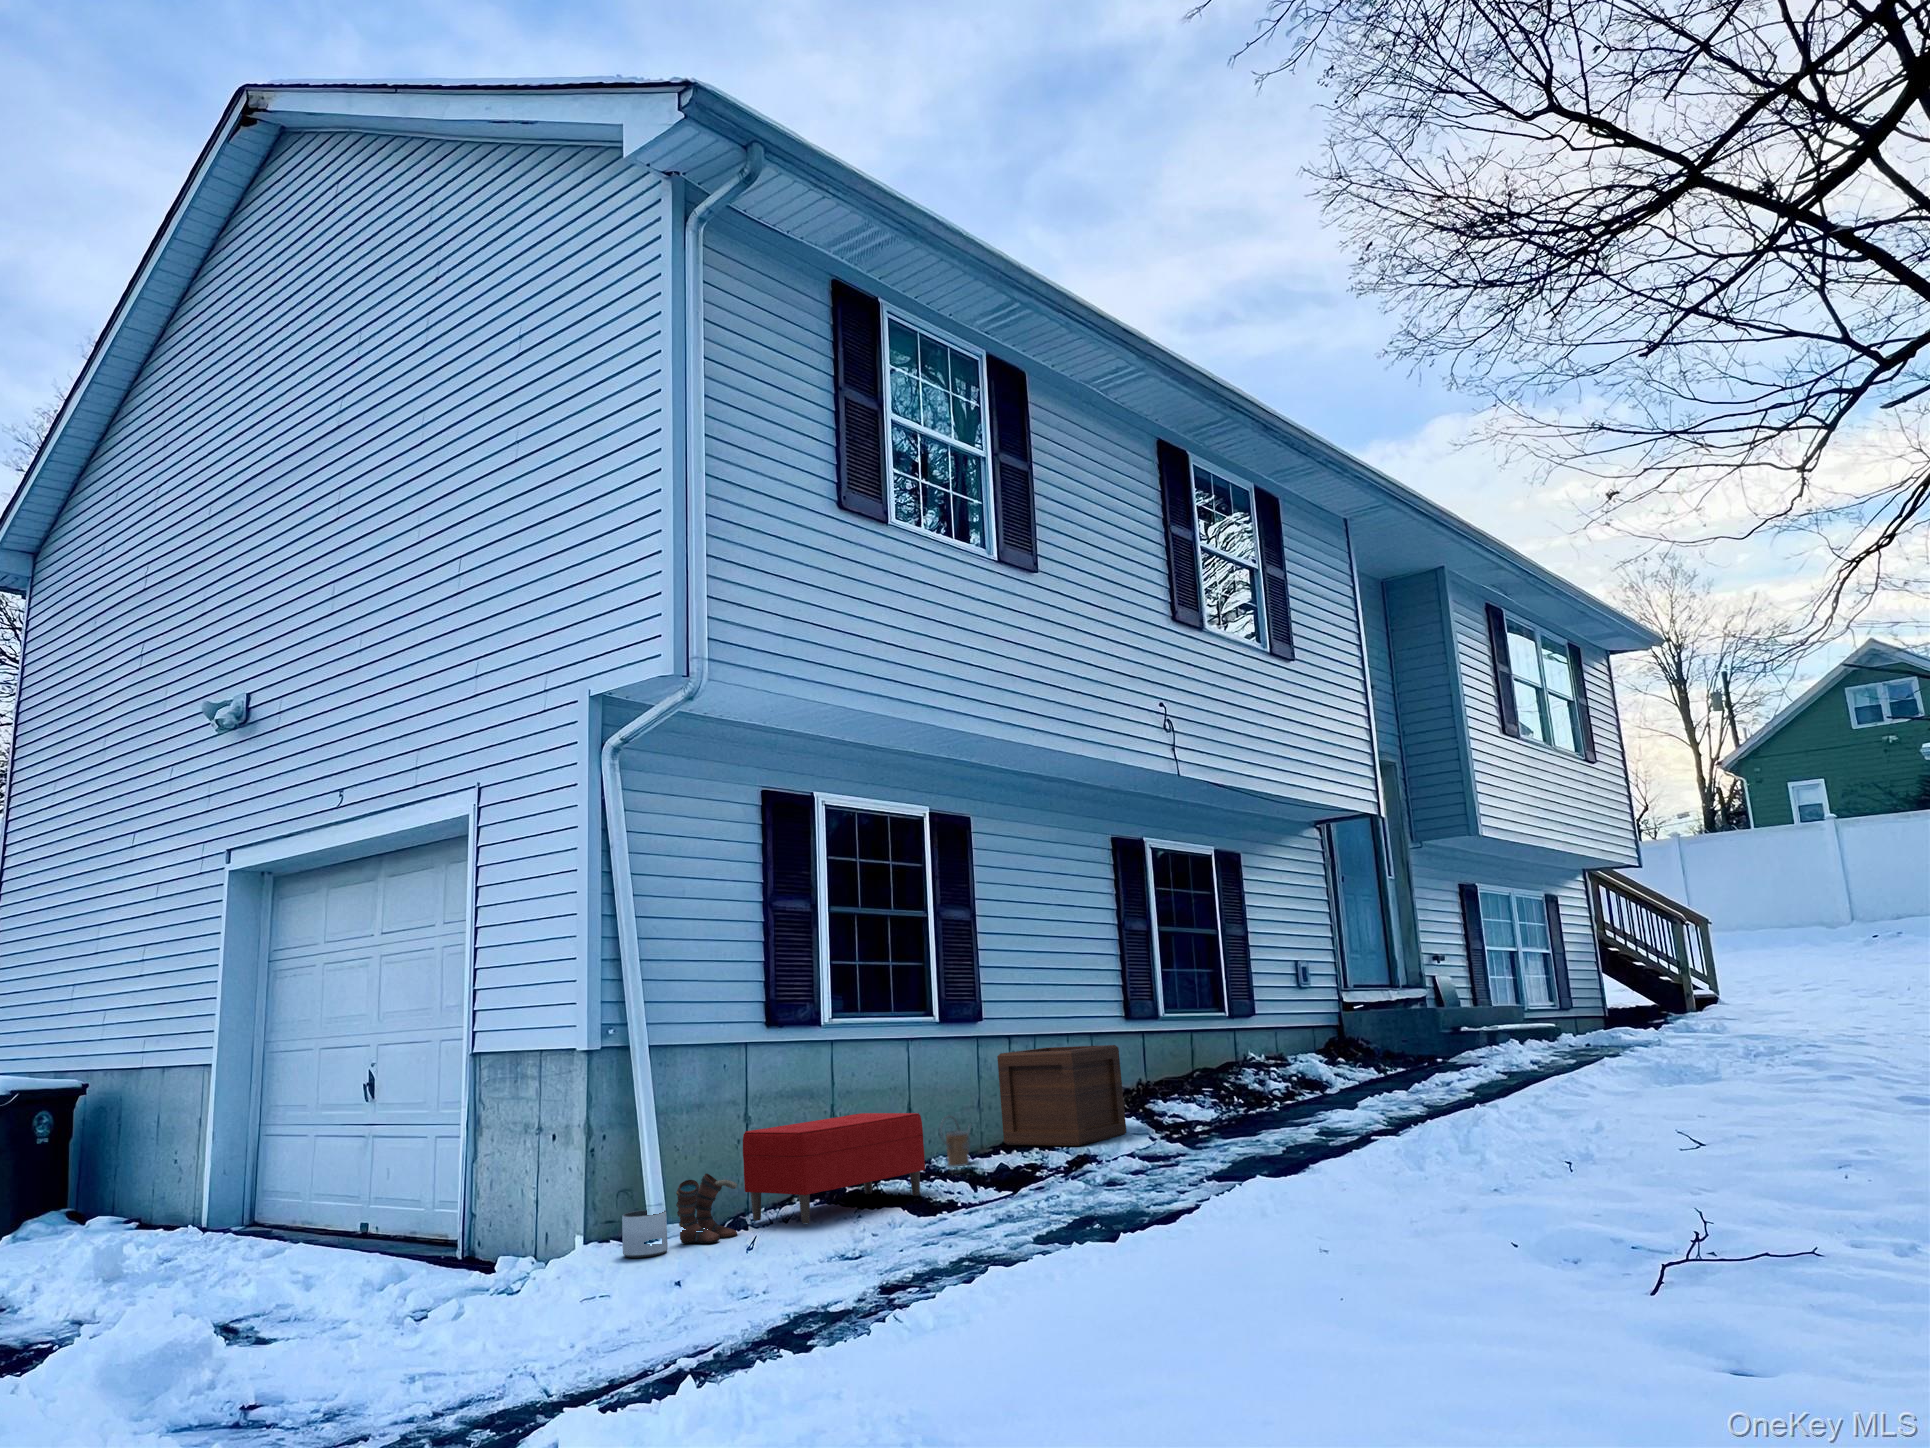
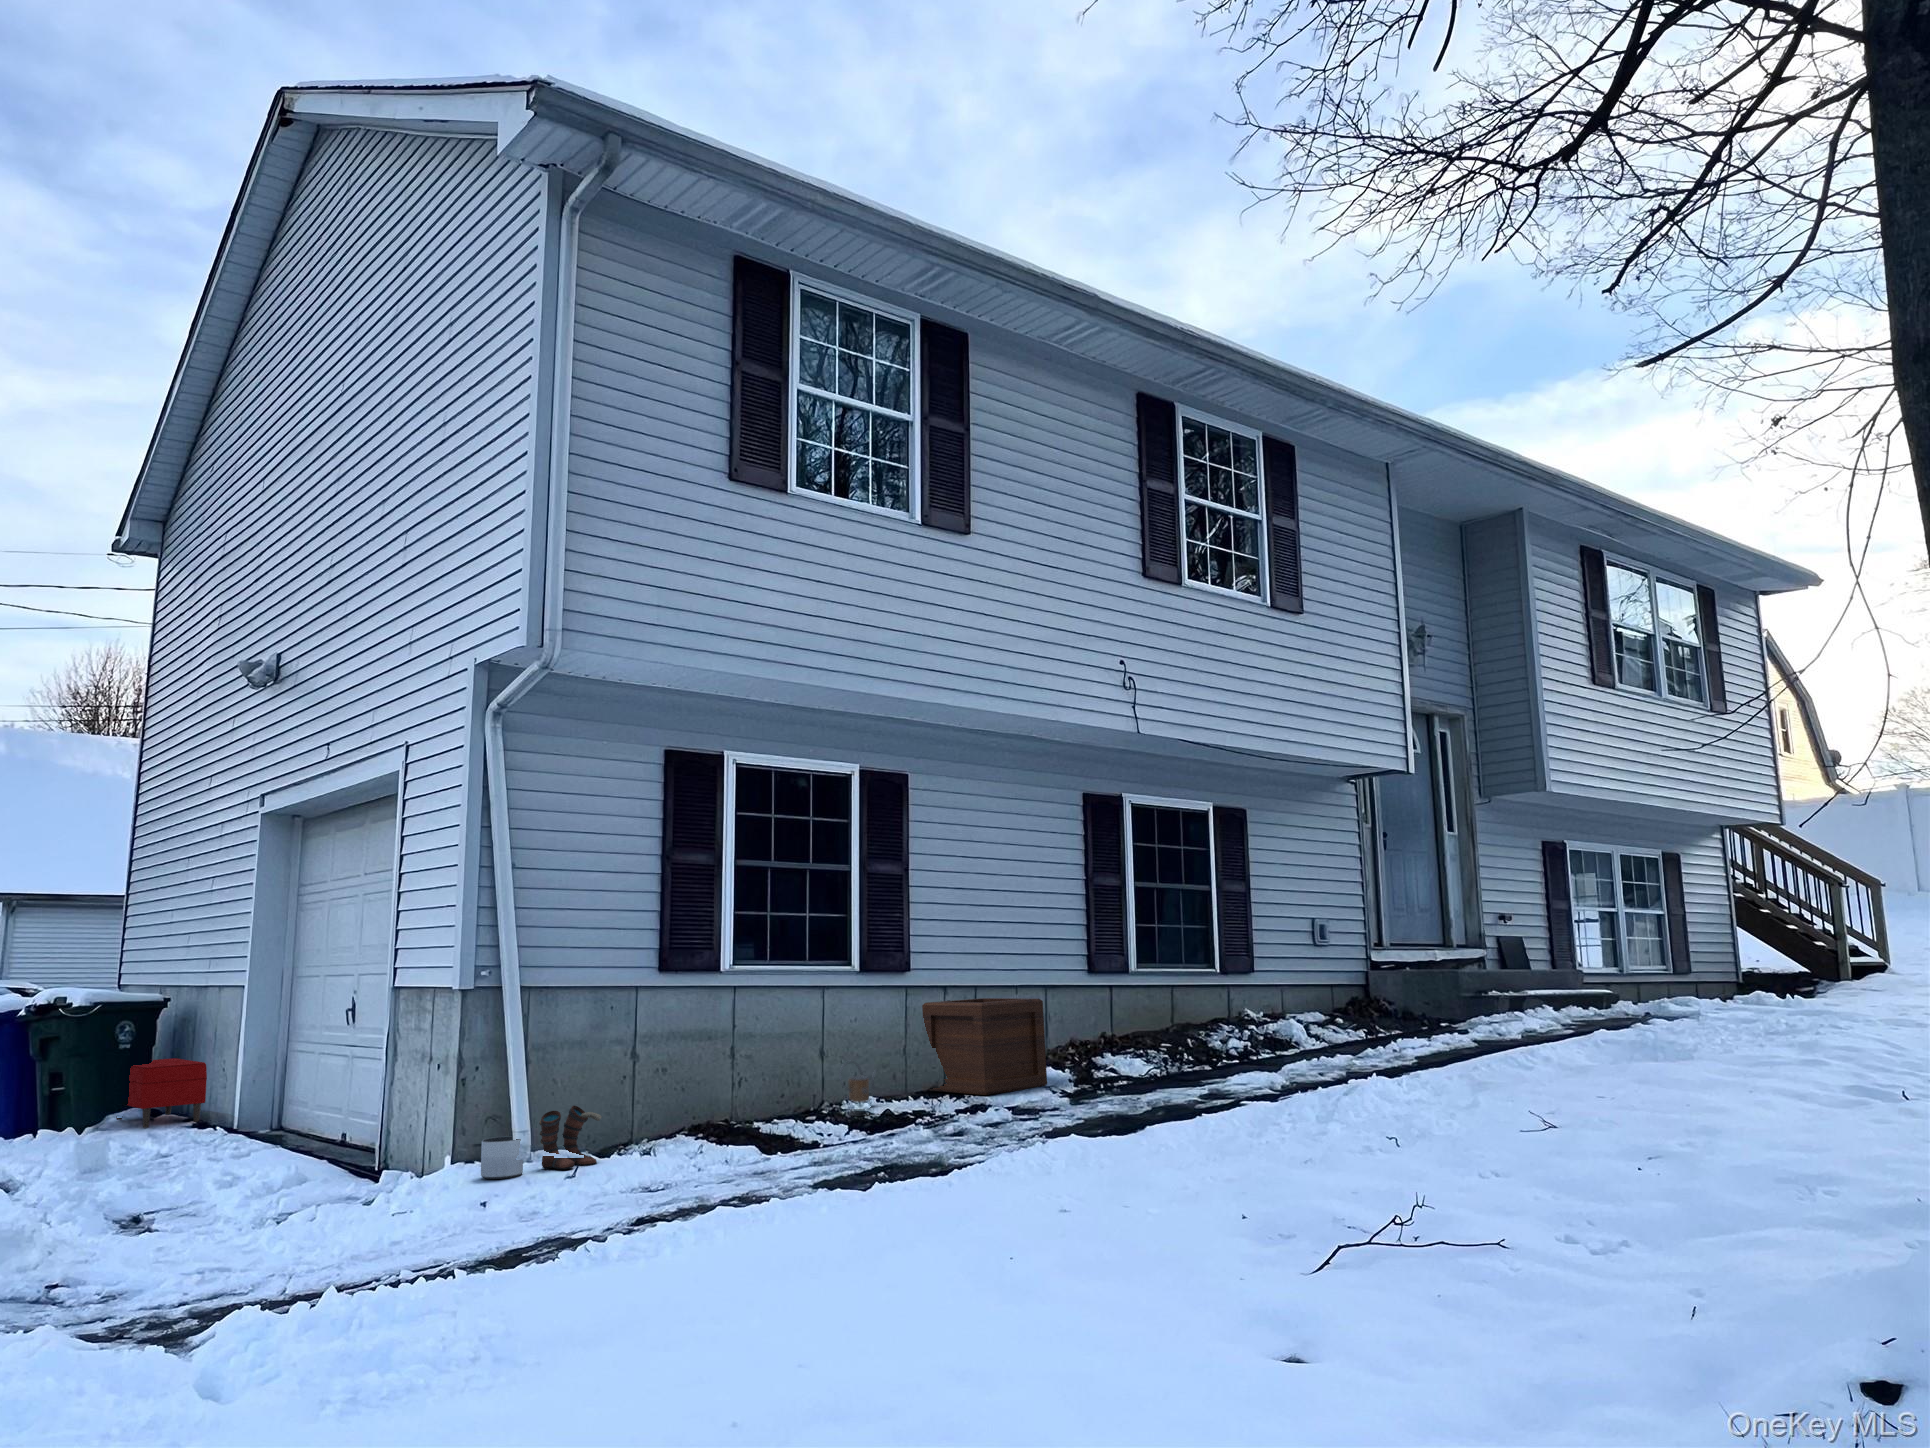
bench: present [743,1113,925,1224] -> present [117,1058,207,1128]

